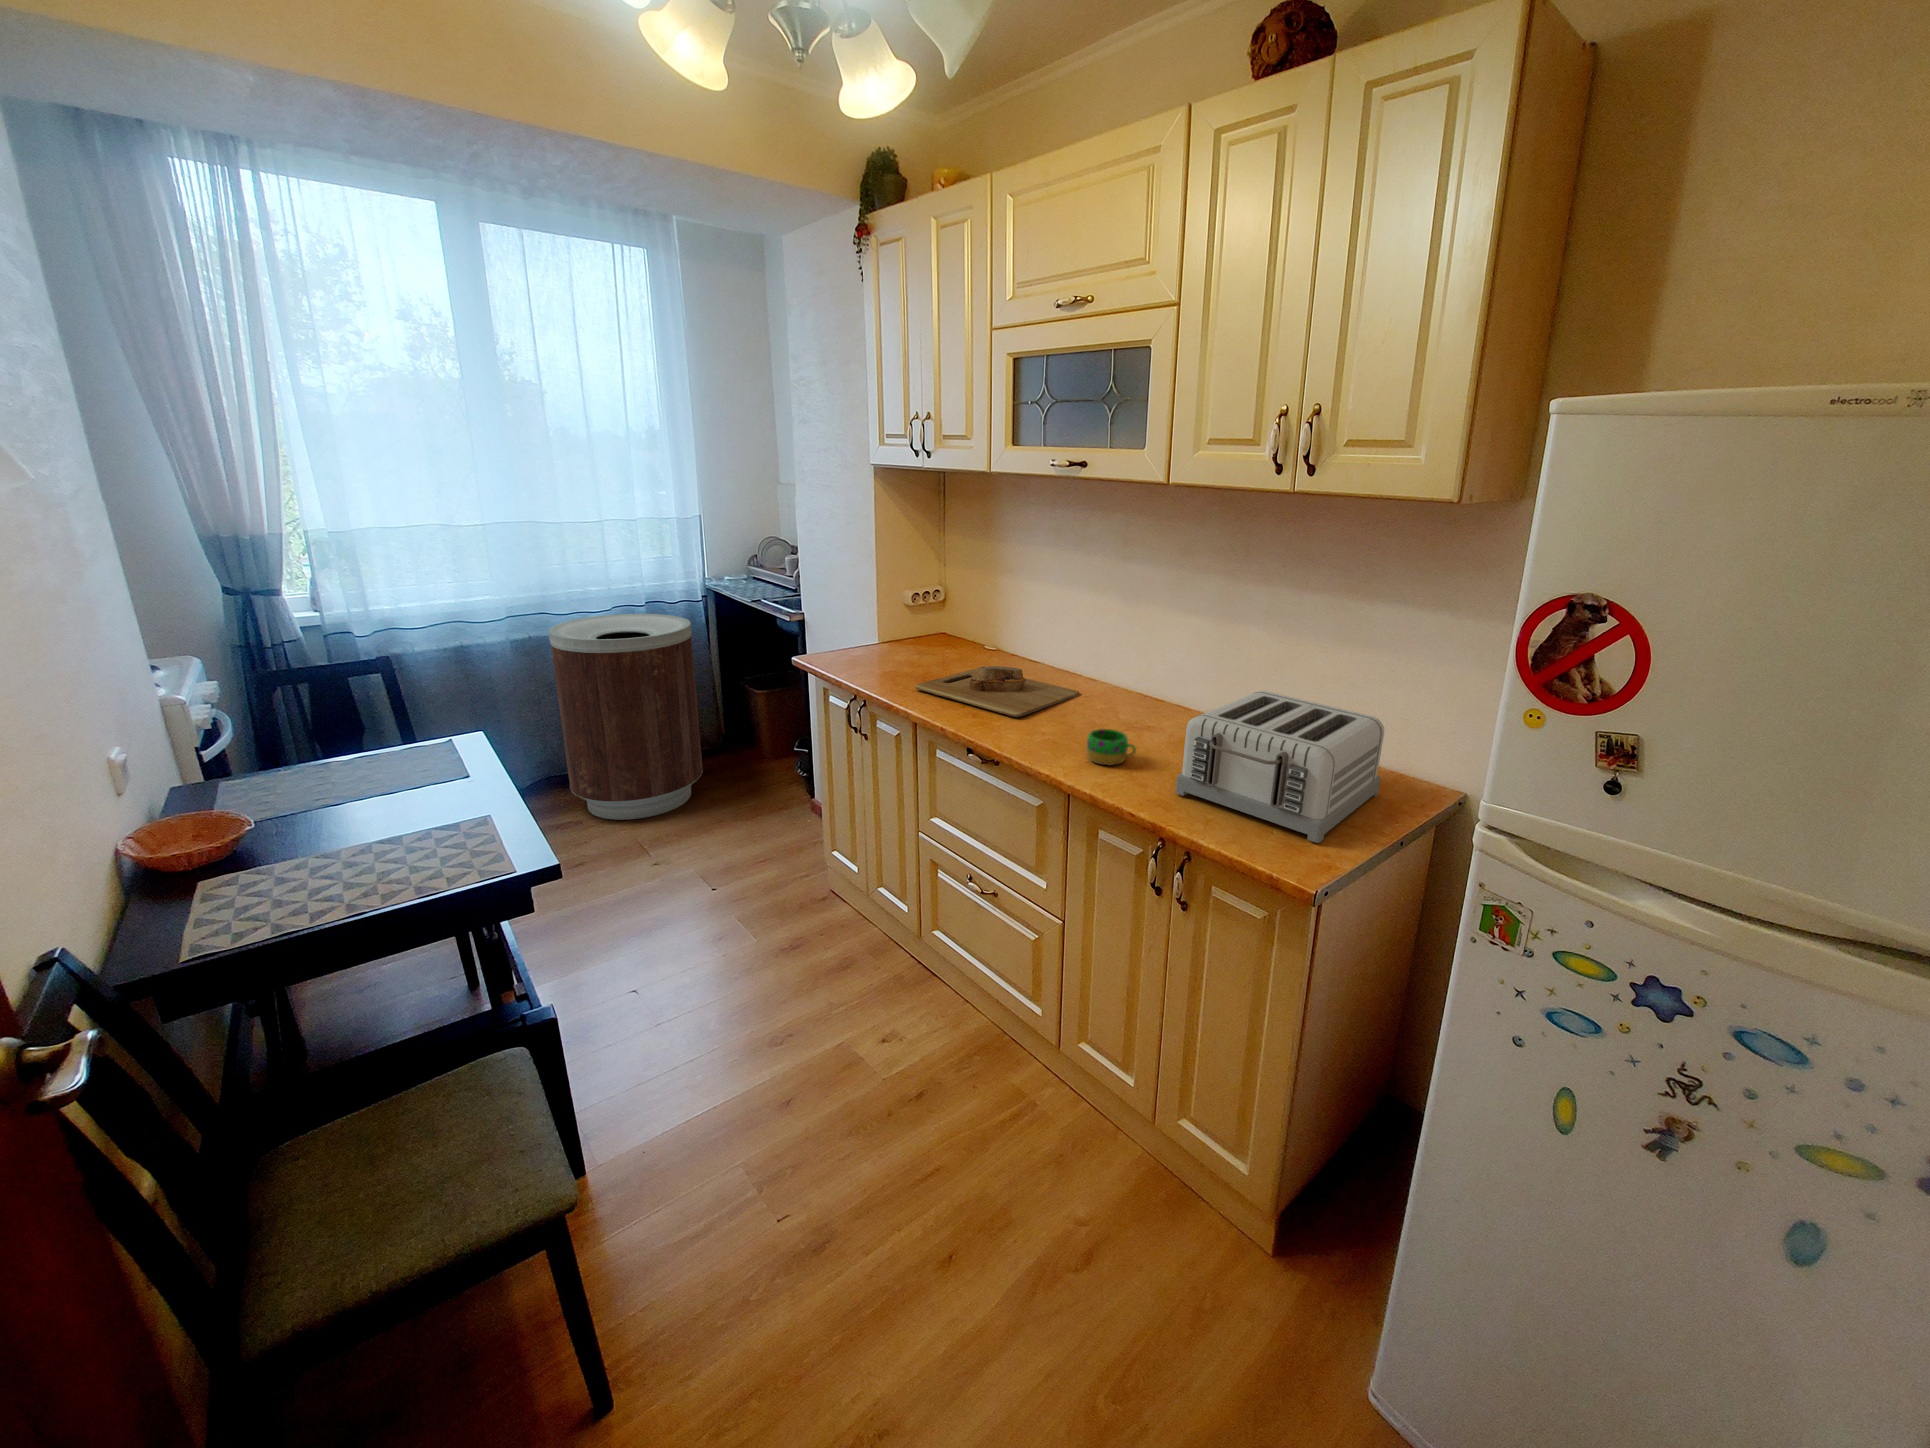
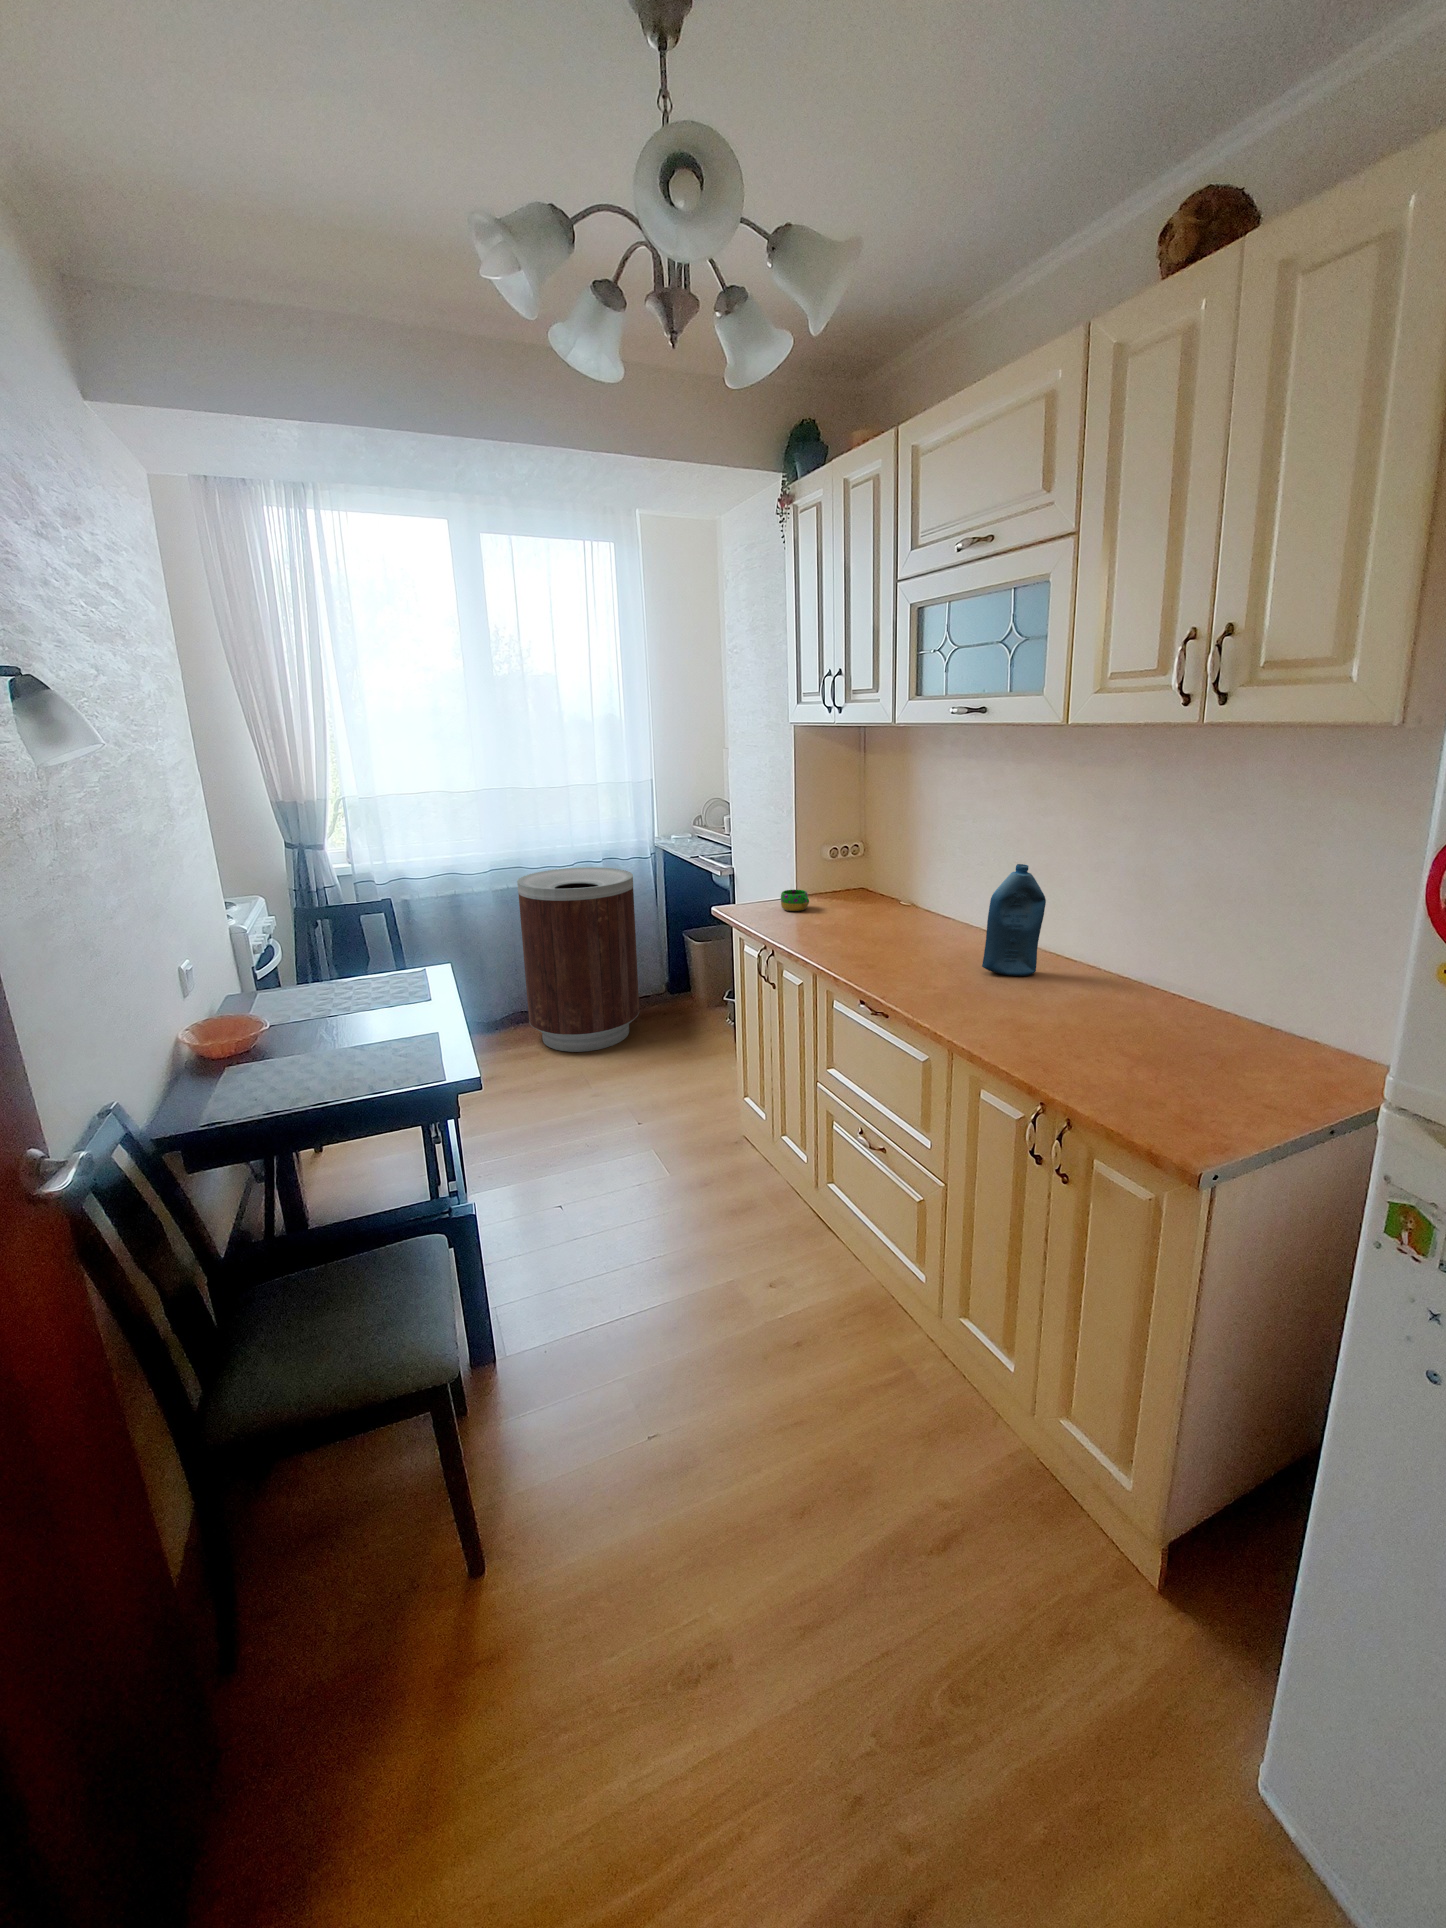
bottle: none [1087,614,1145,720] -> present [982,864,1046,976]
cutting board: present [915,666,1079,717] -> none [814,918,980,968]
toaster: present [1176,691,1384,843] -> none [1059,948,1317,1118]
mug: present [1087,729,1136,765] -> present [781,890,809,912]

